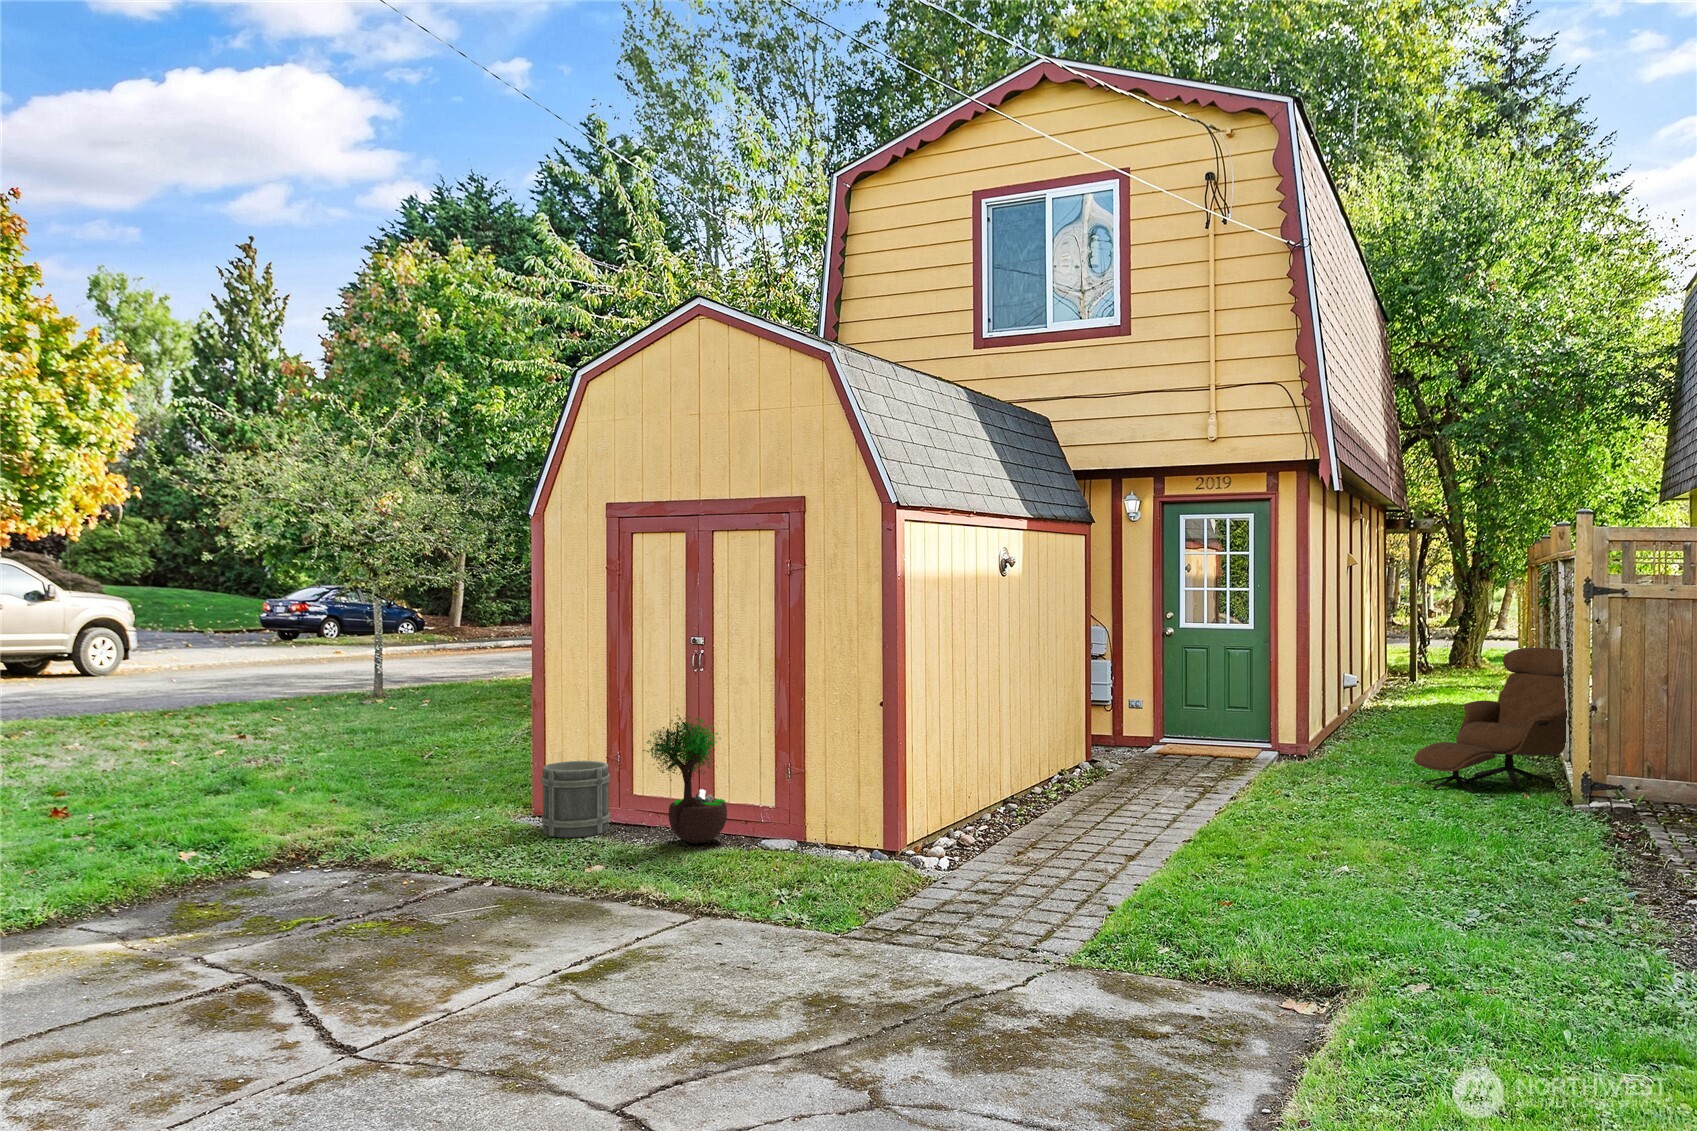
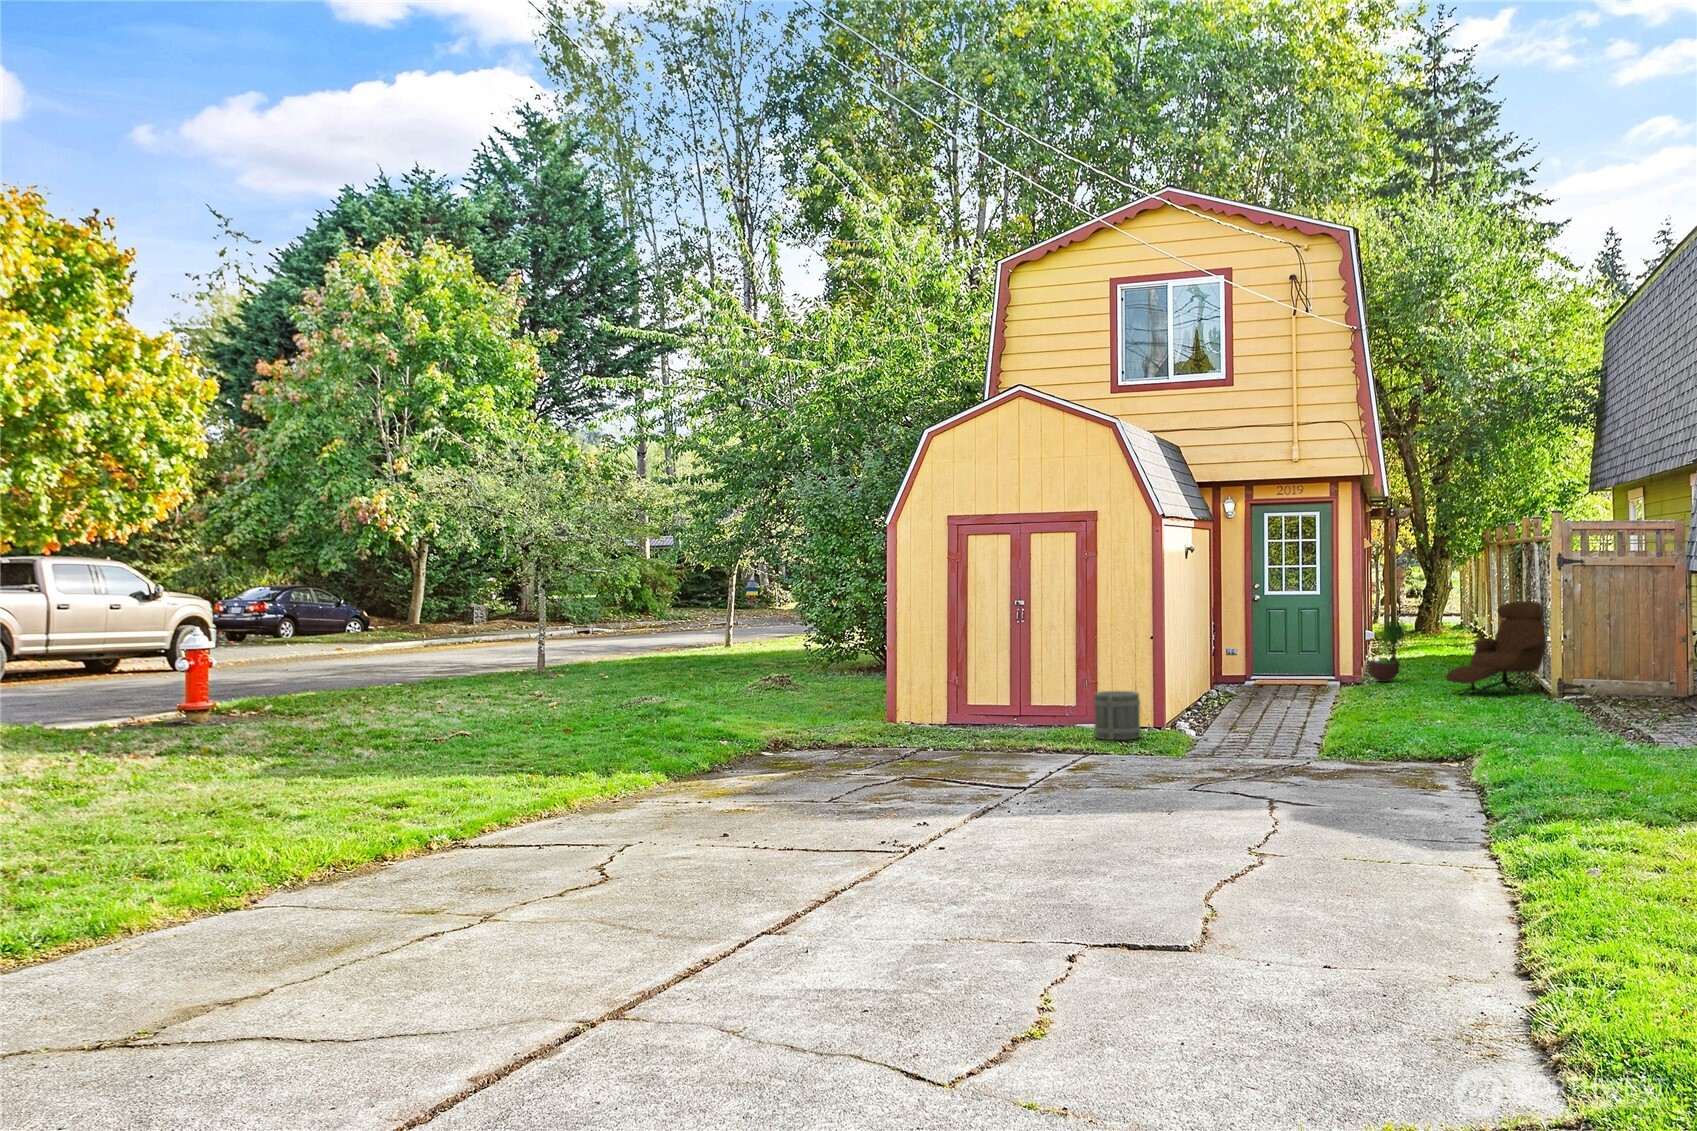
potted tree: present [643,708,727,843] -> present [1368,620,1408,682]
bucket: present [541,761,610,837] -> present [1094,691,1141,740]

